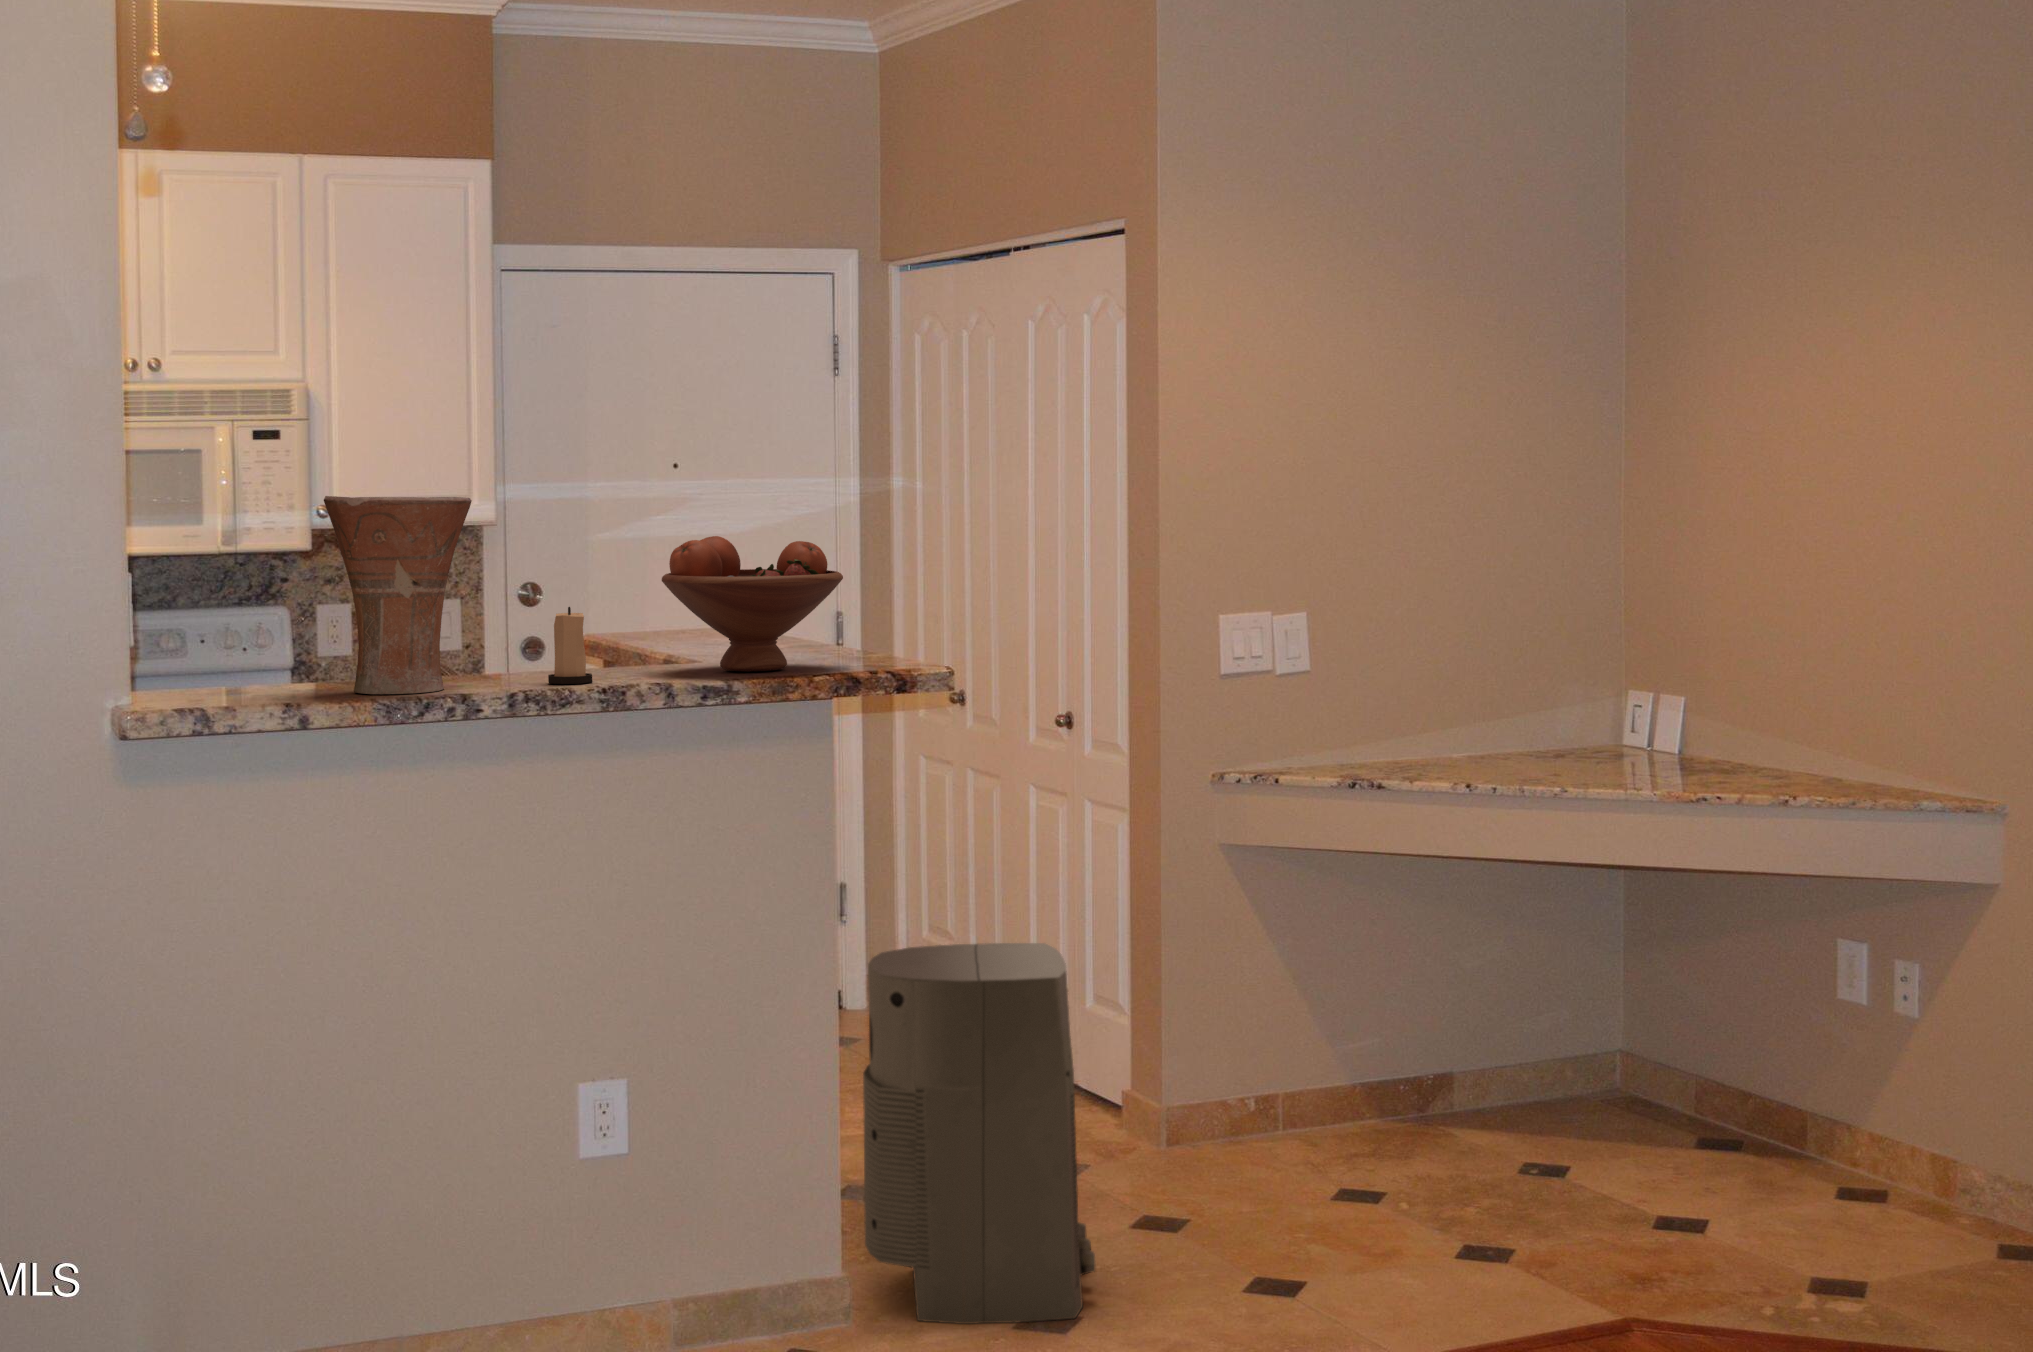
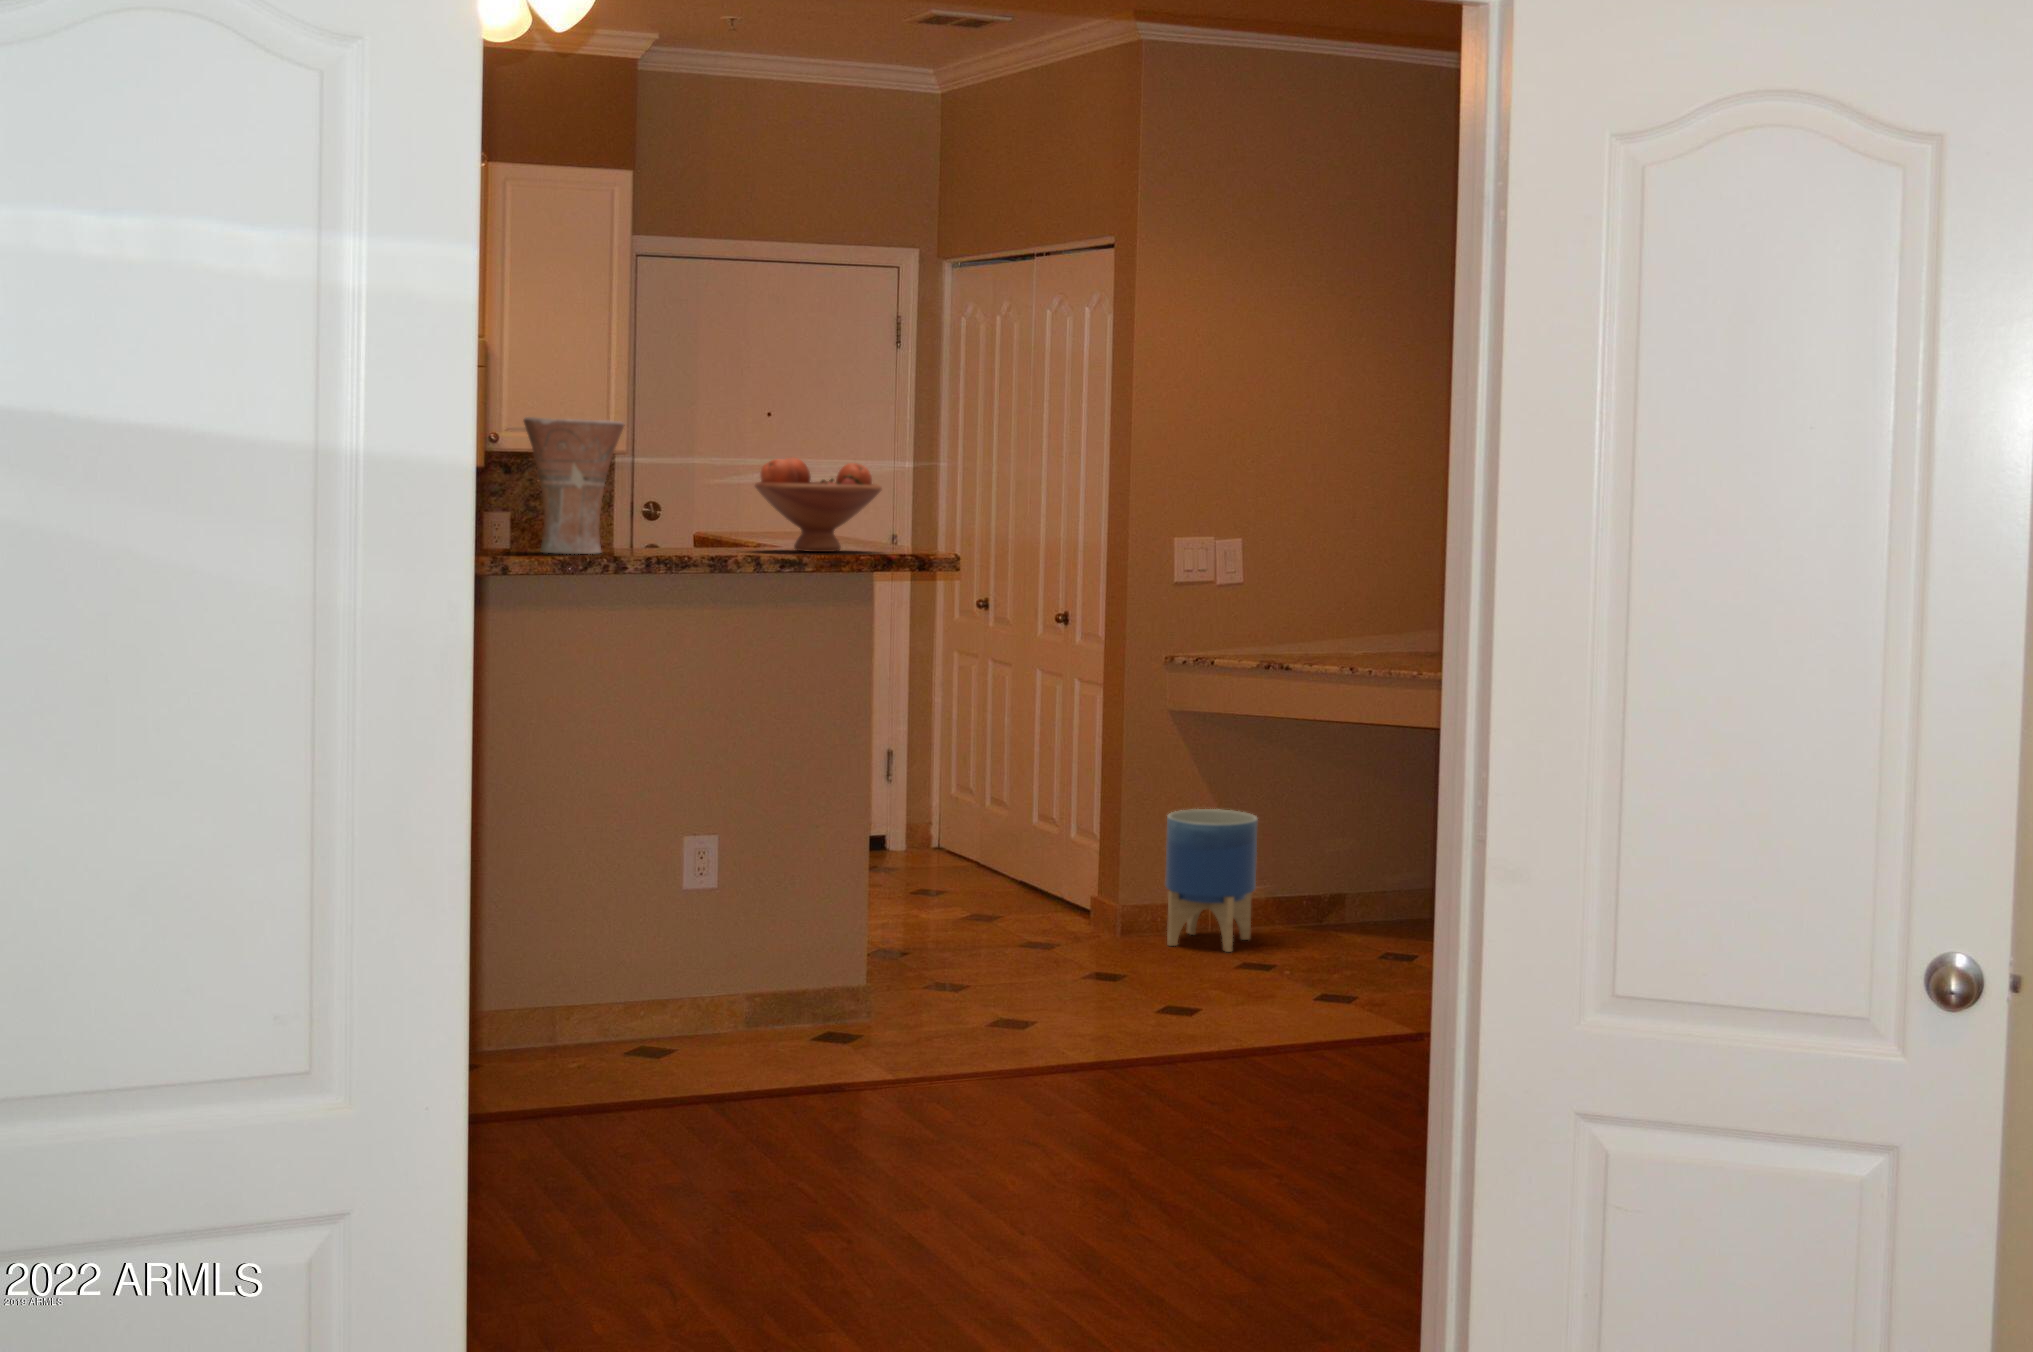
candle: present [548,607,592,684] -> none [674,500,704,553]
air purifier: present [863,943,1095,1324] -> none [886,759,1048,1018]
planter: none [1226,976,1348,1177] -> present [1165,809,1257,952]

